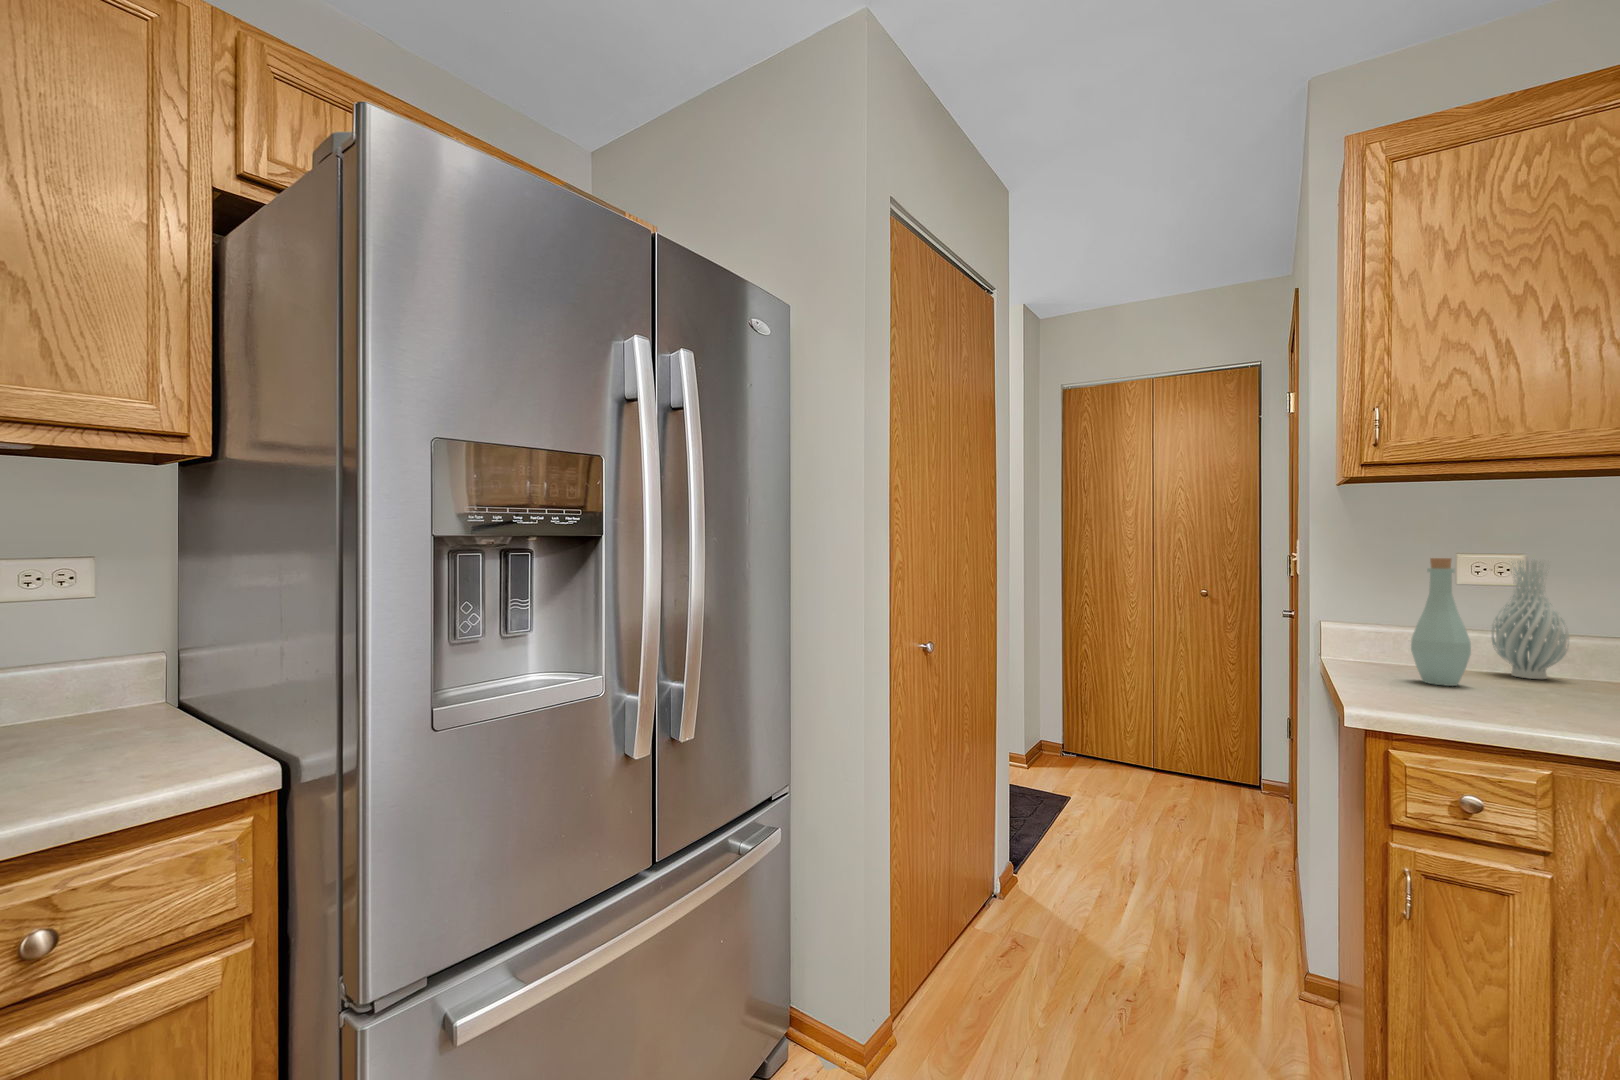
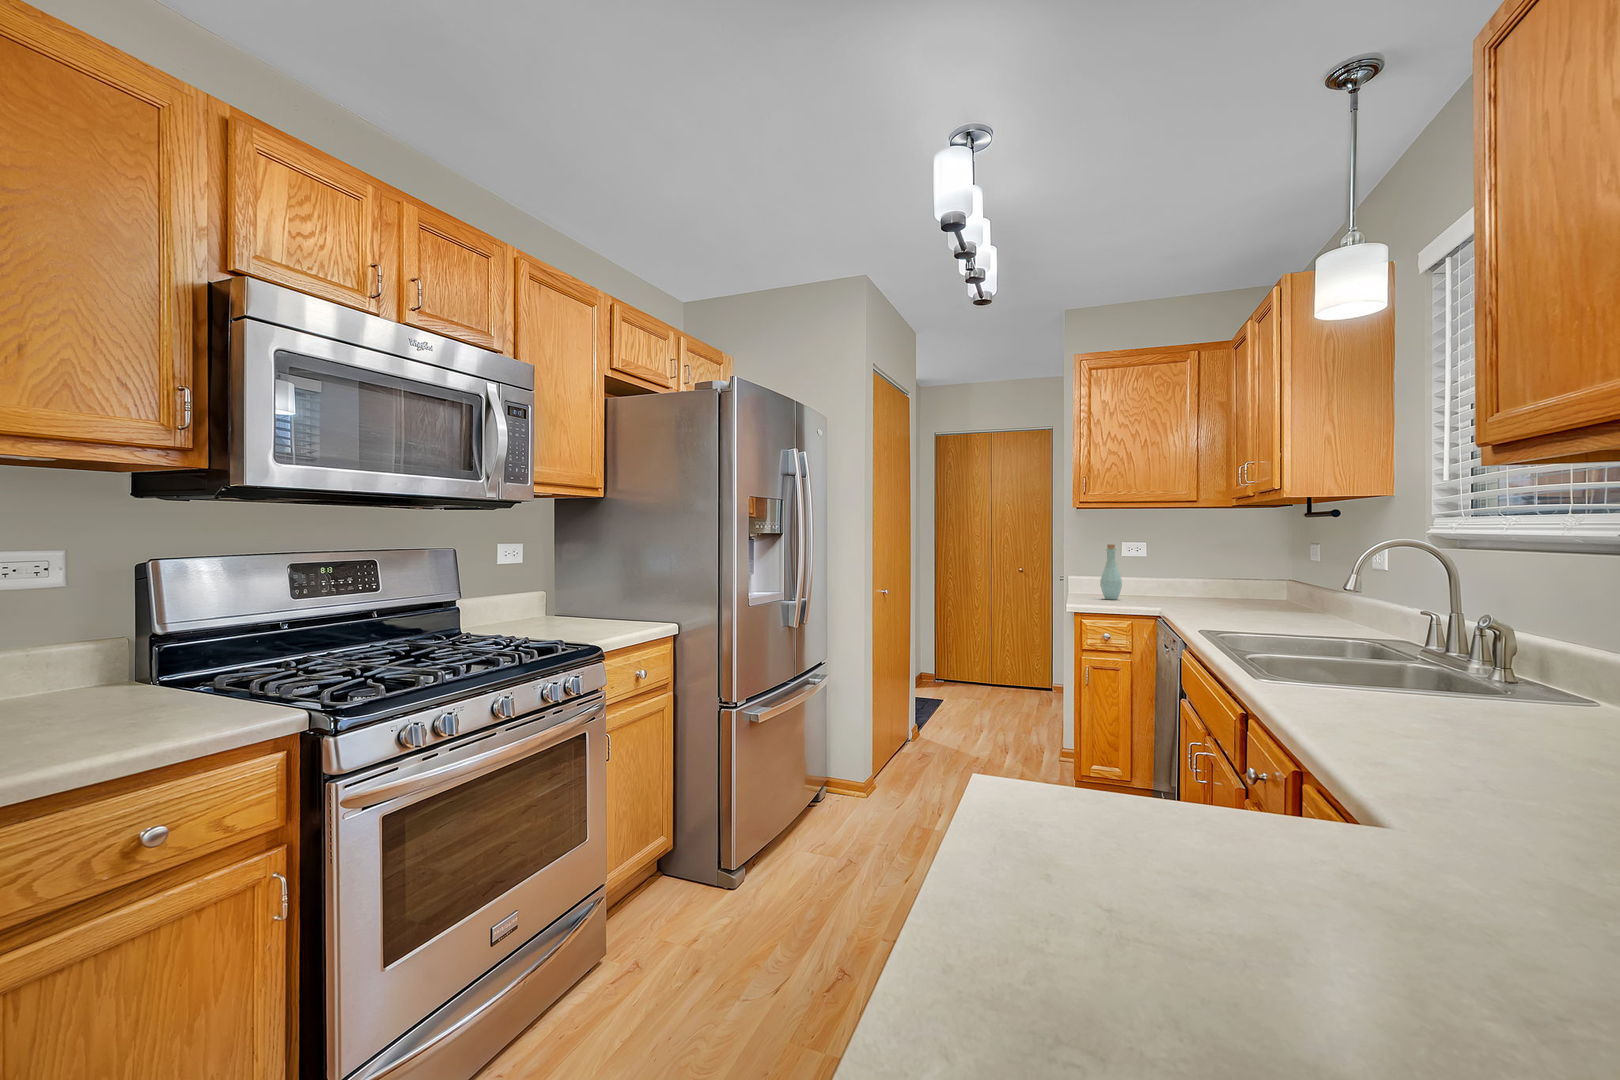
vase: present [1491,560,1569,679] -> none [1136,545,1163,598]

